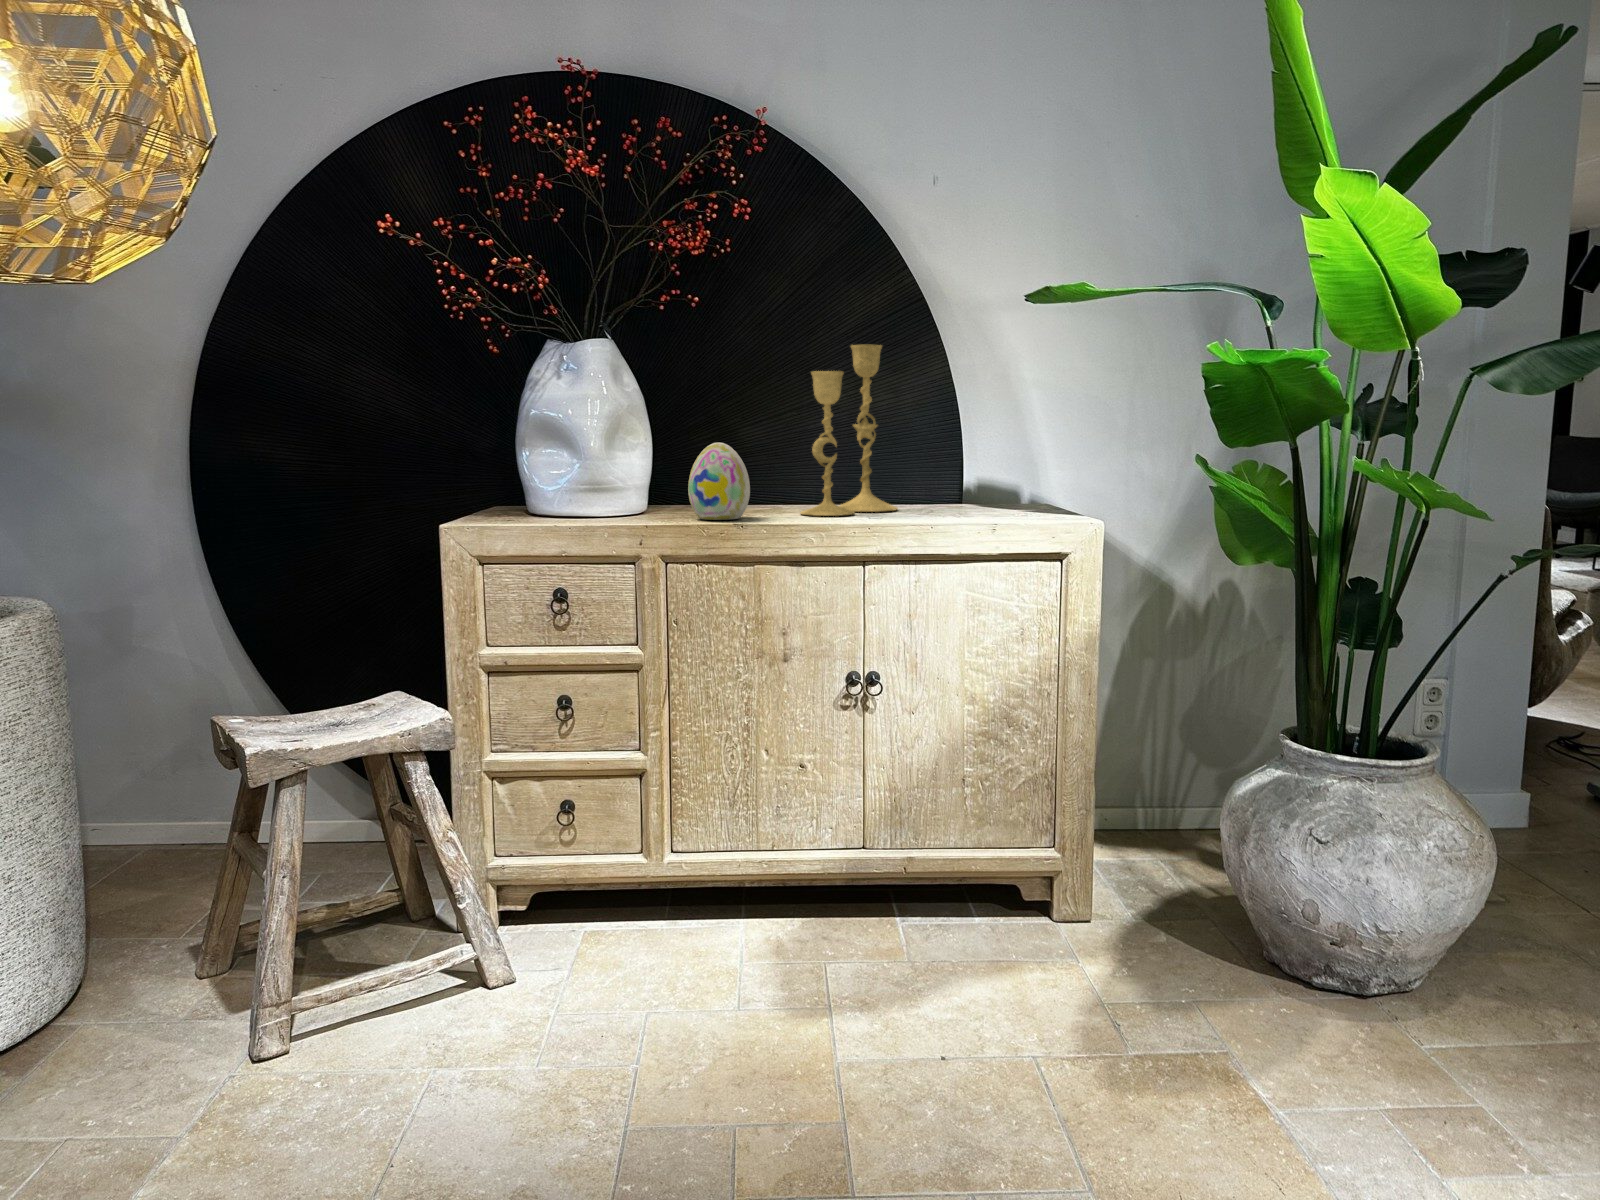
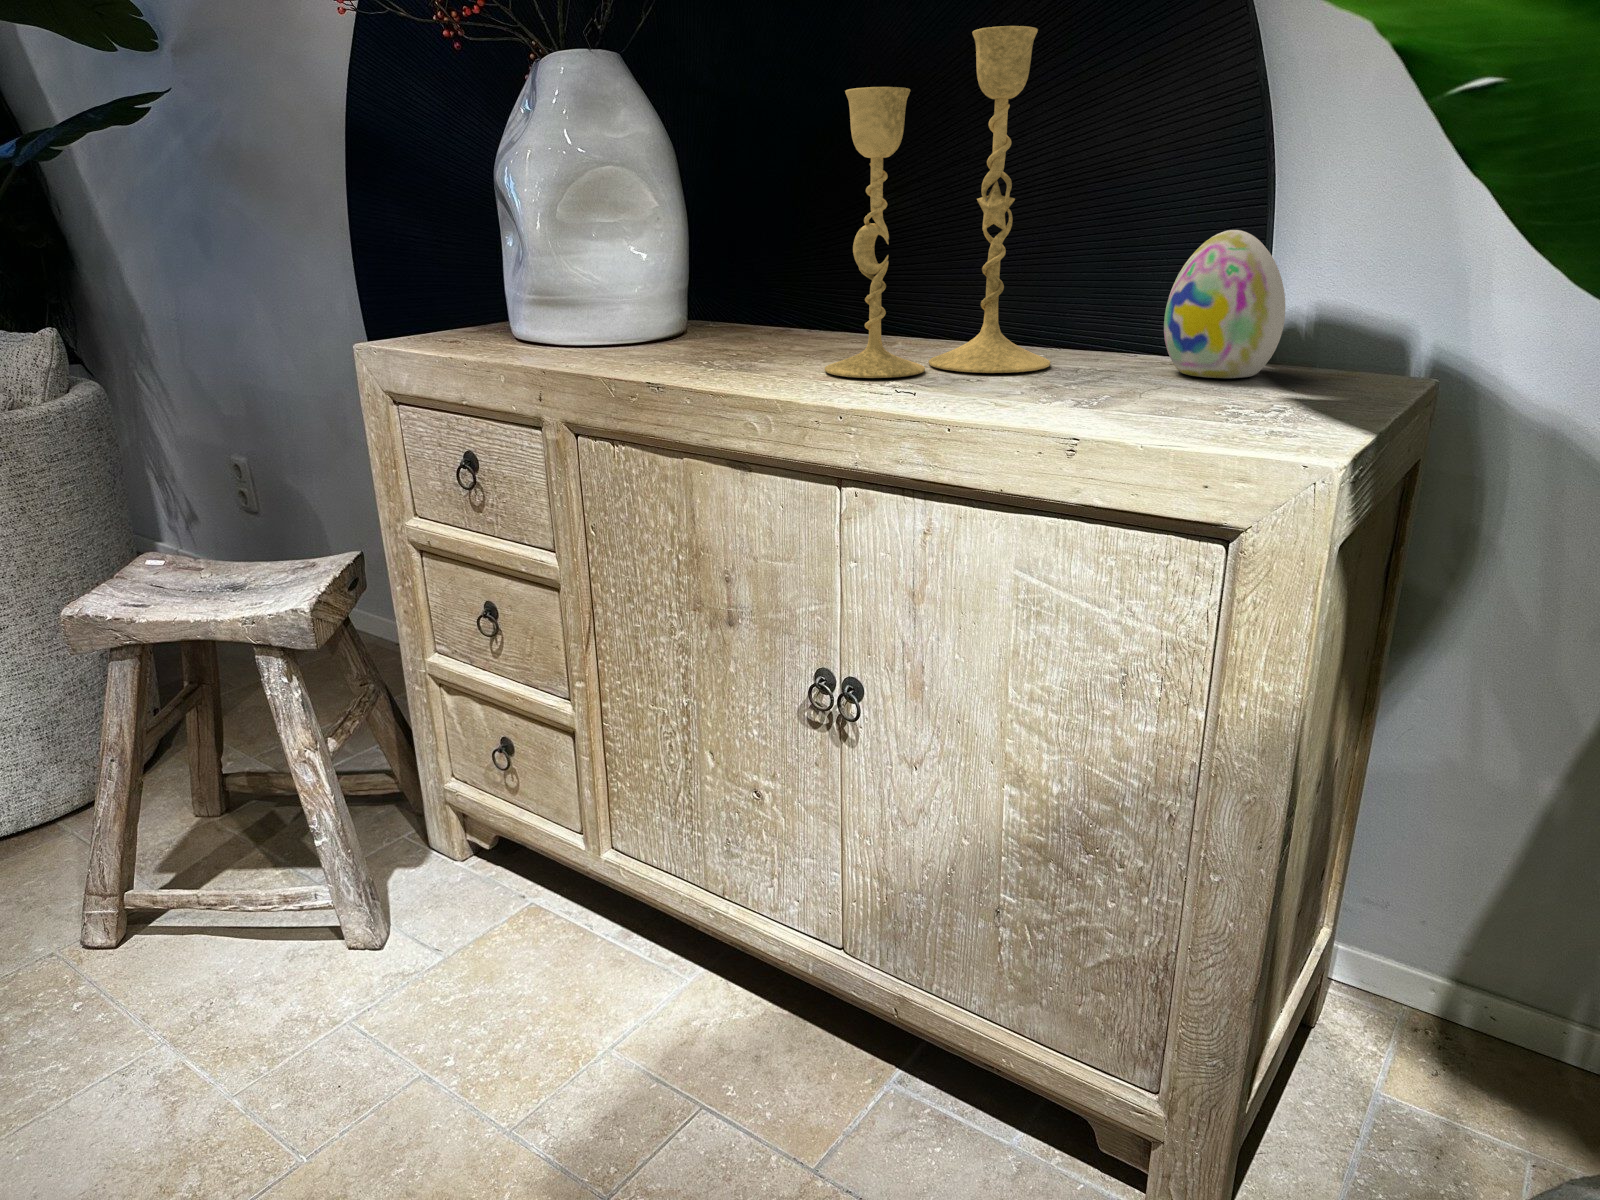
decorative egg: present [688,442,750,520] -> present [1164,230,1285,378]

